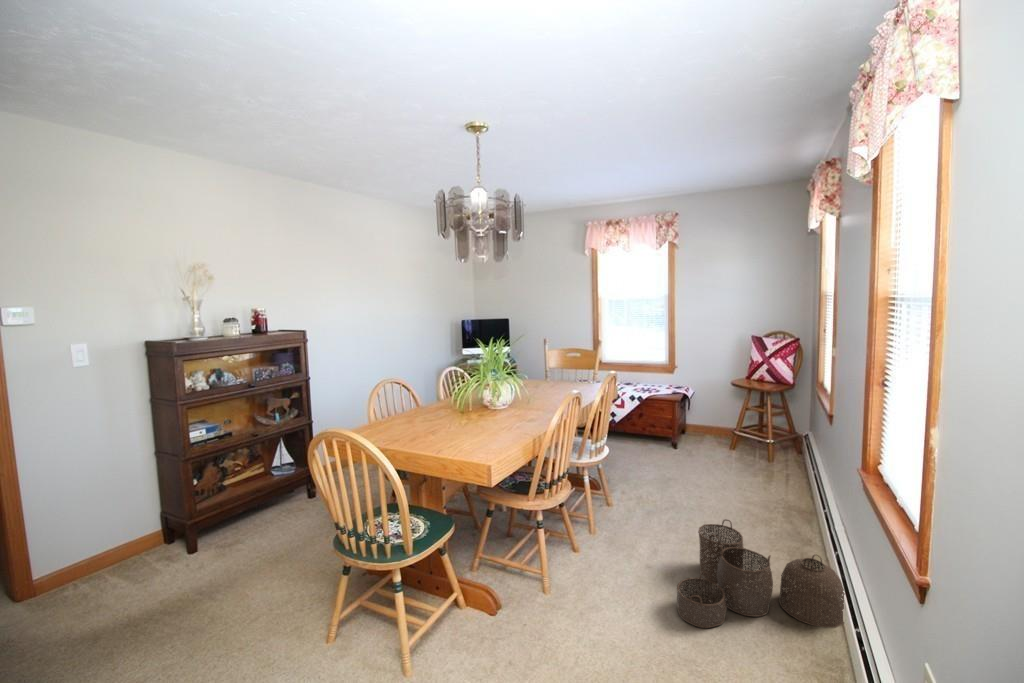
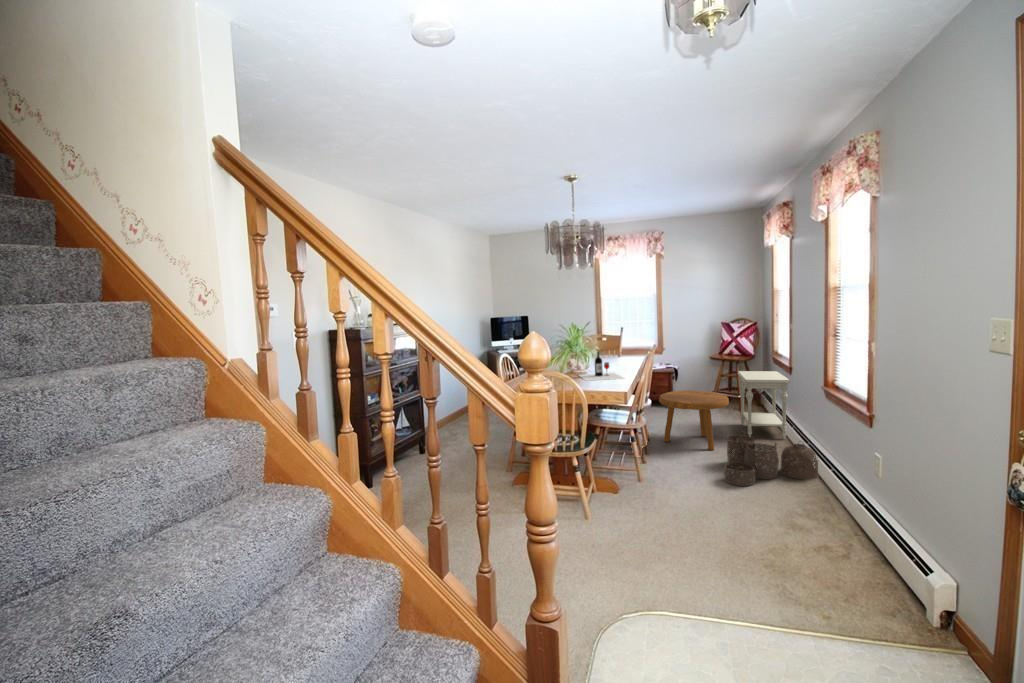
wine bottle: none [470,385,534,431] -> present [579,351,623,381]
side table: none [755,411,825,525] -> present [738,371,790,439]
footstool: none [624,436,724,535] -> present [659,390,729,450]

